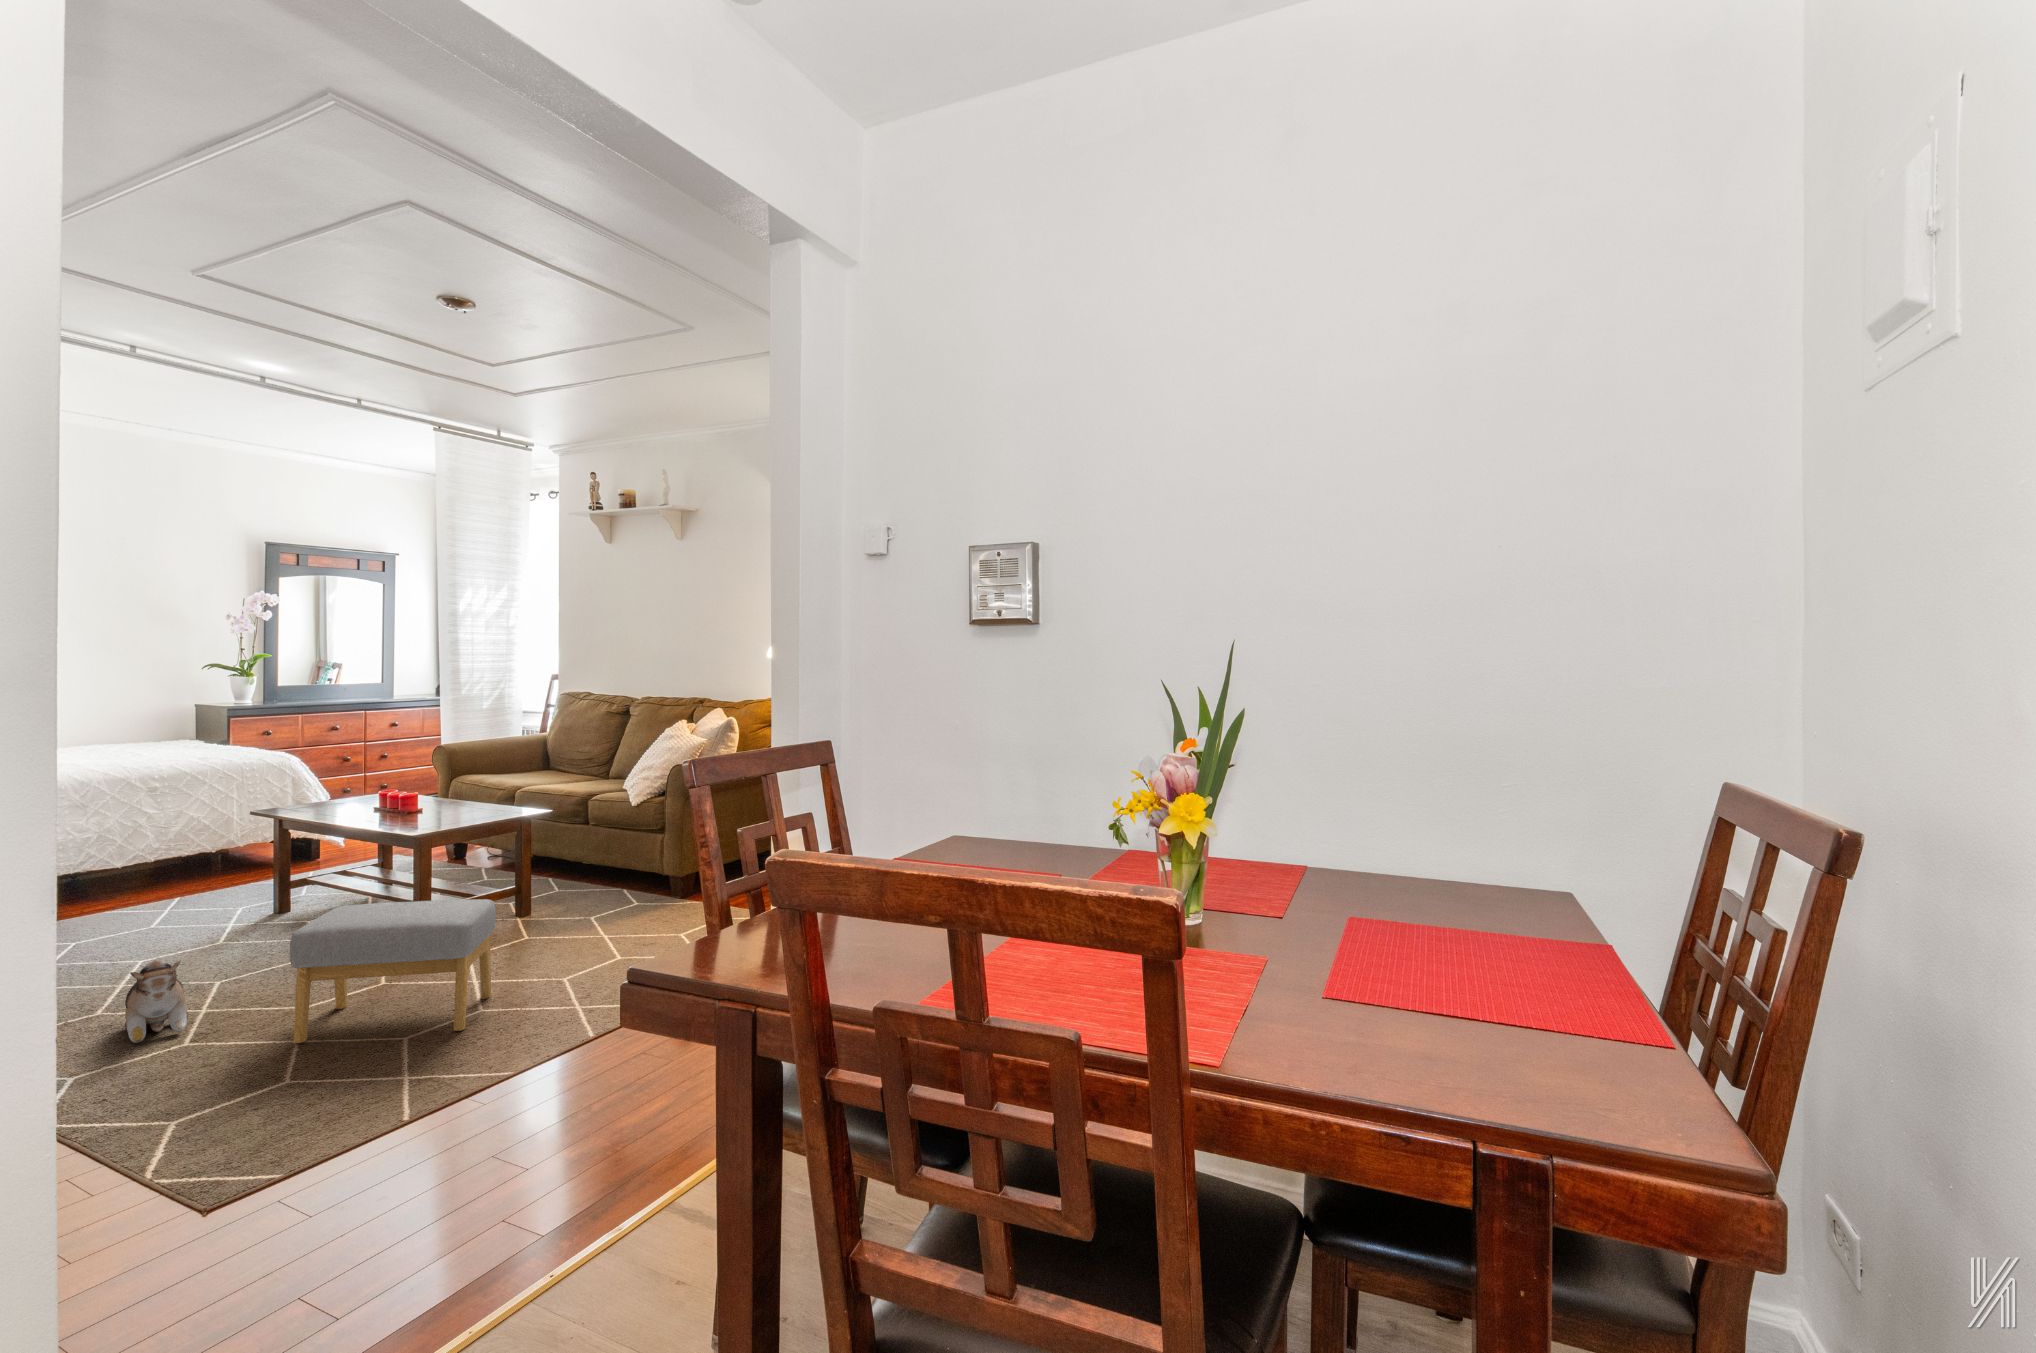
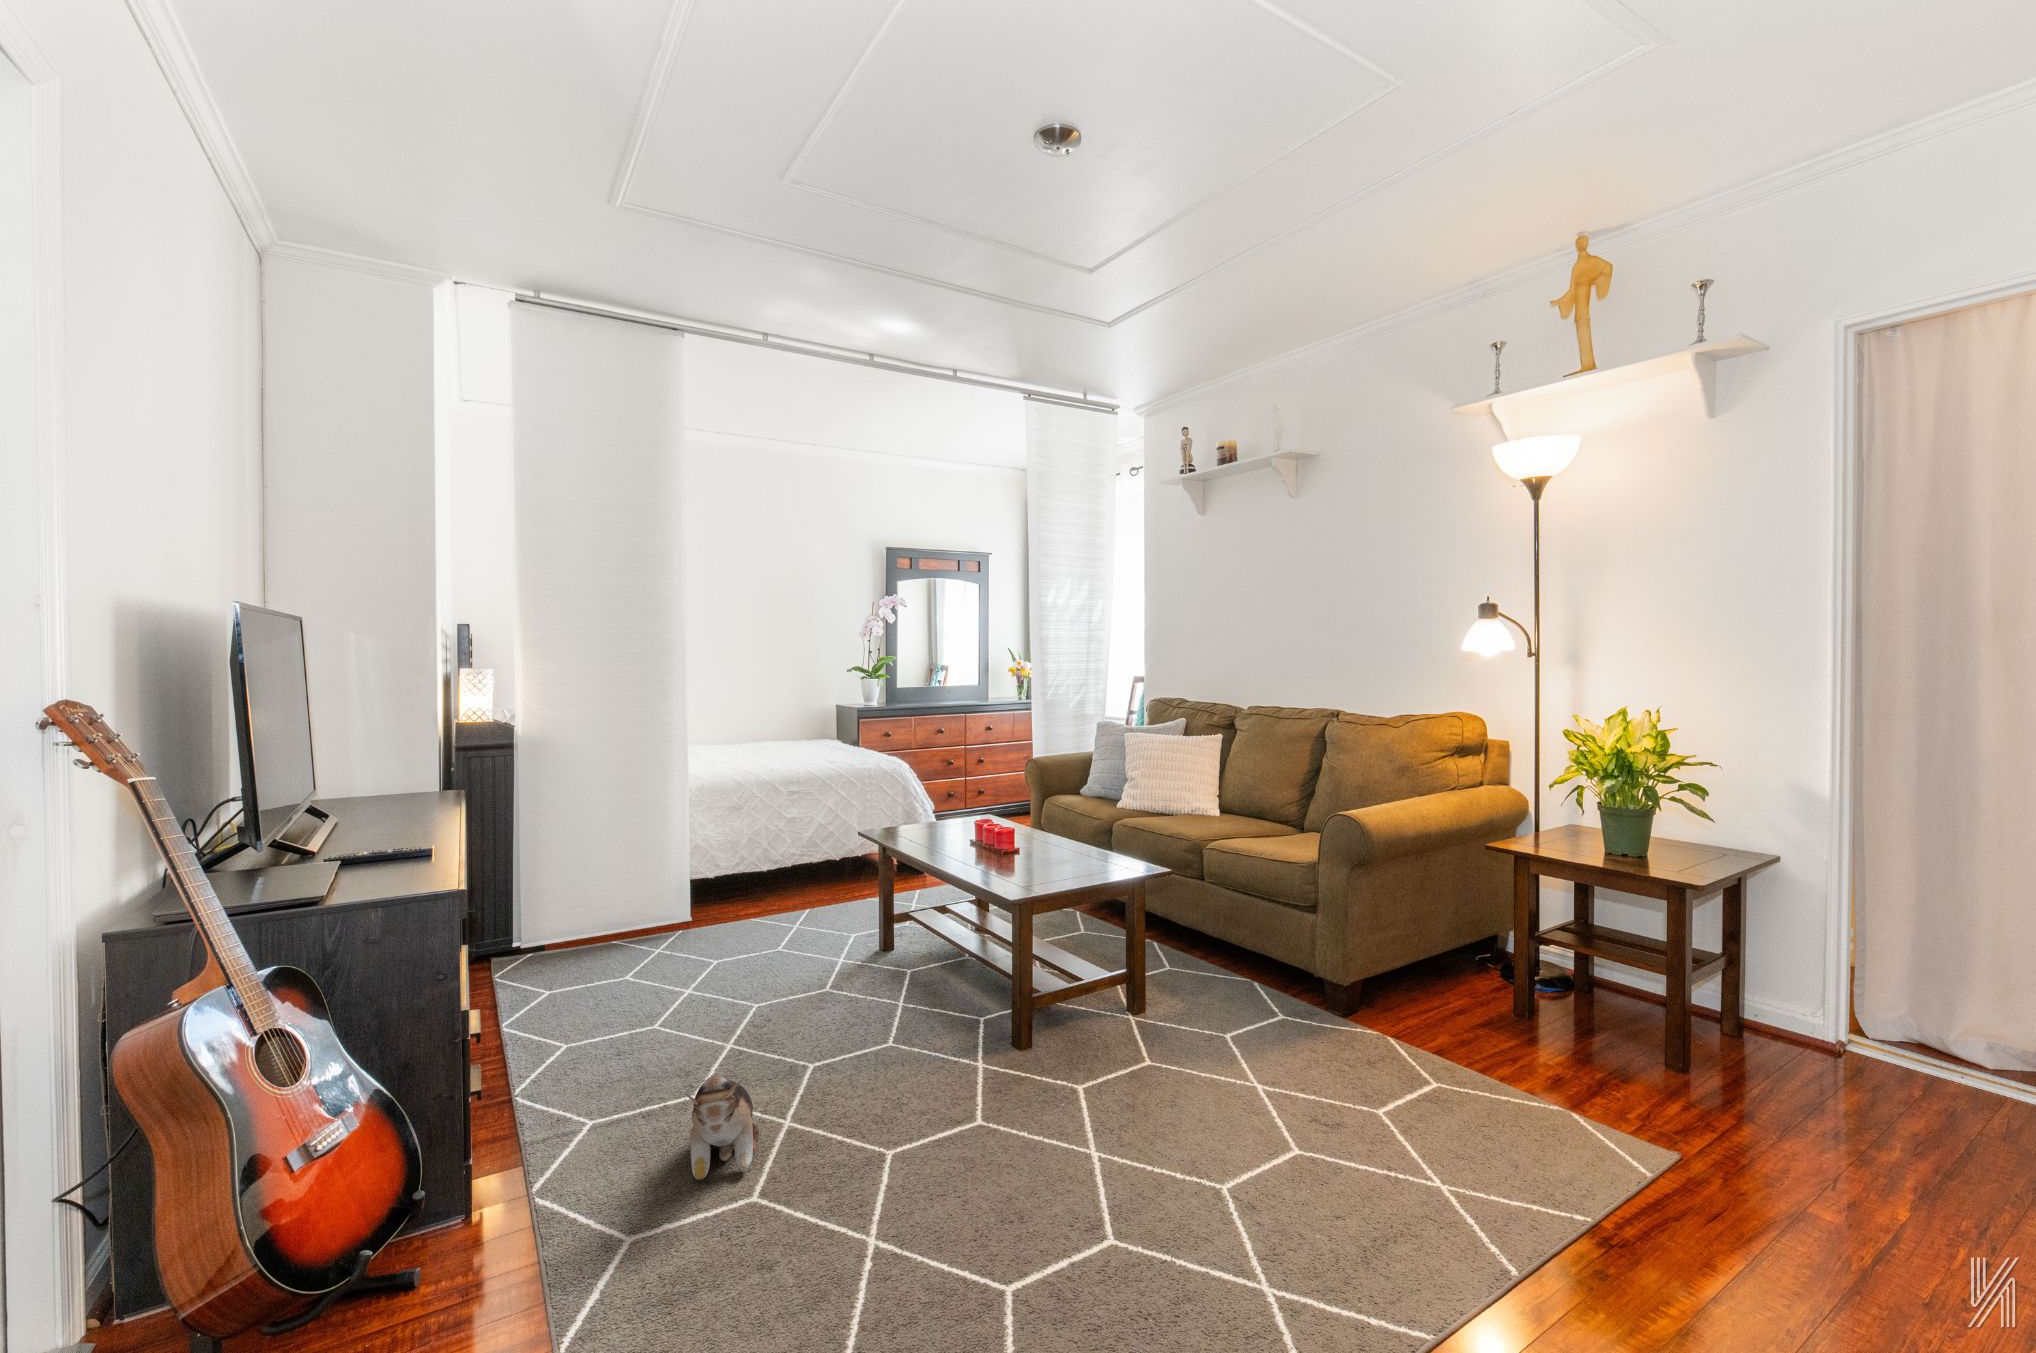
footstool: present [290,899,496,1043] -> none [853,1018,1119,1283]

